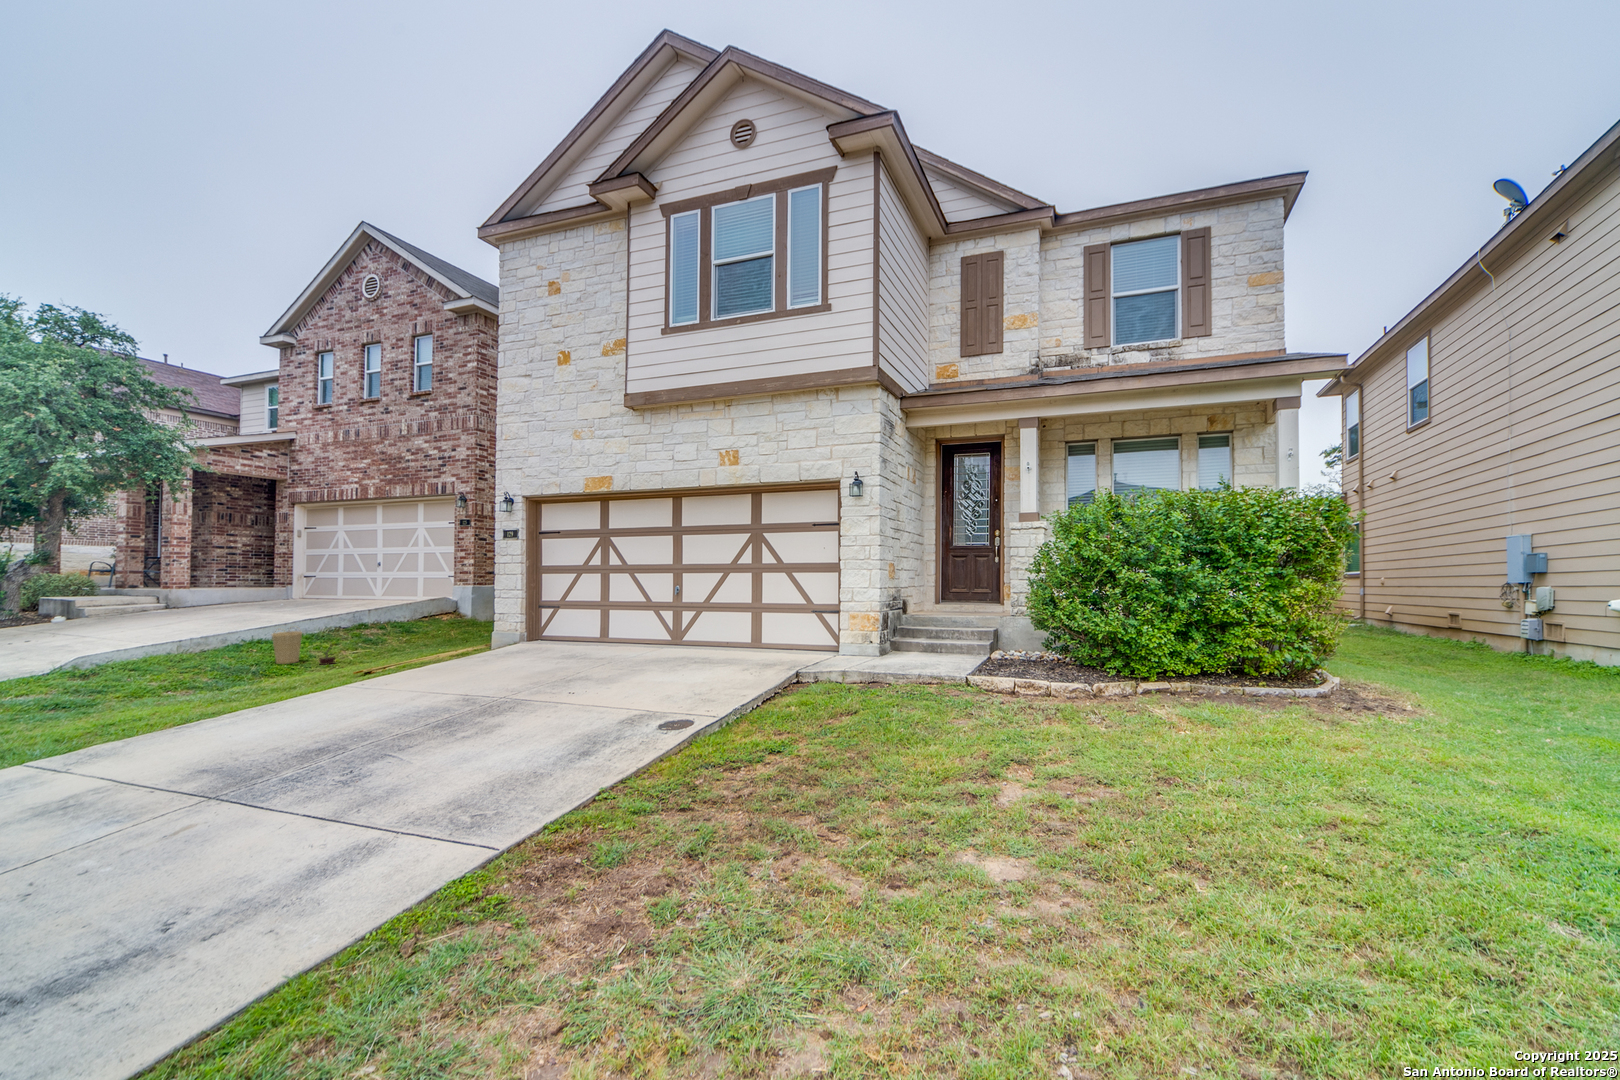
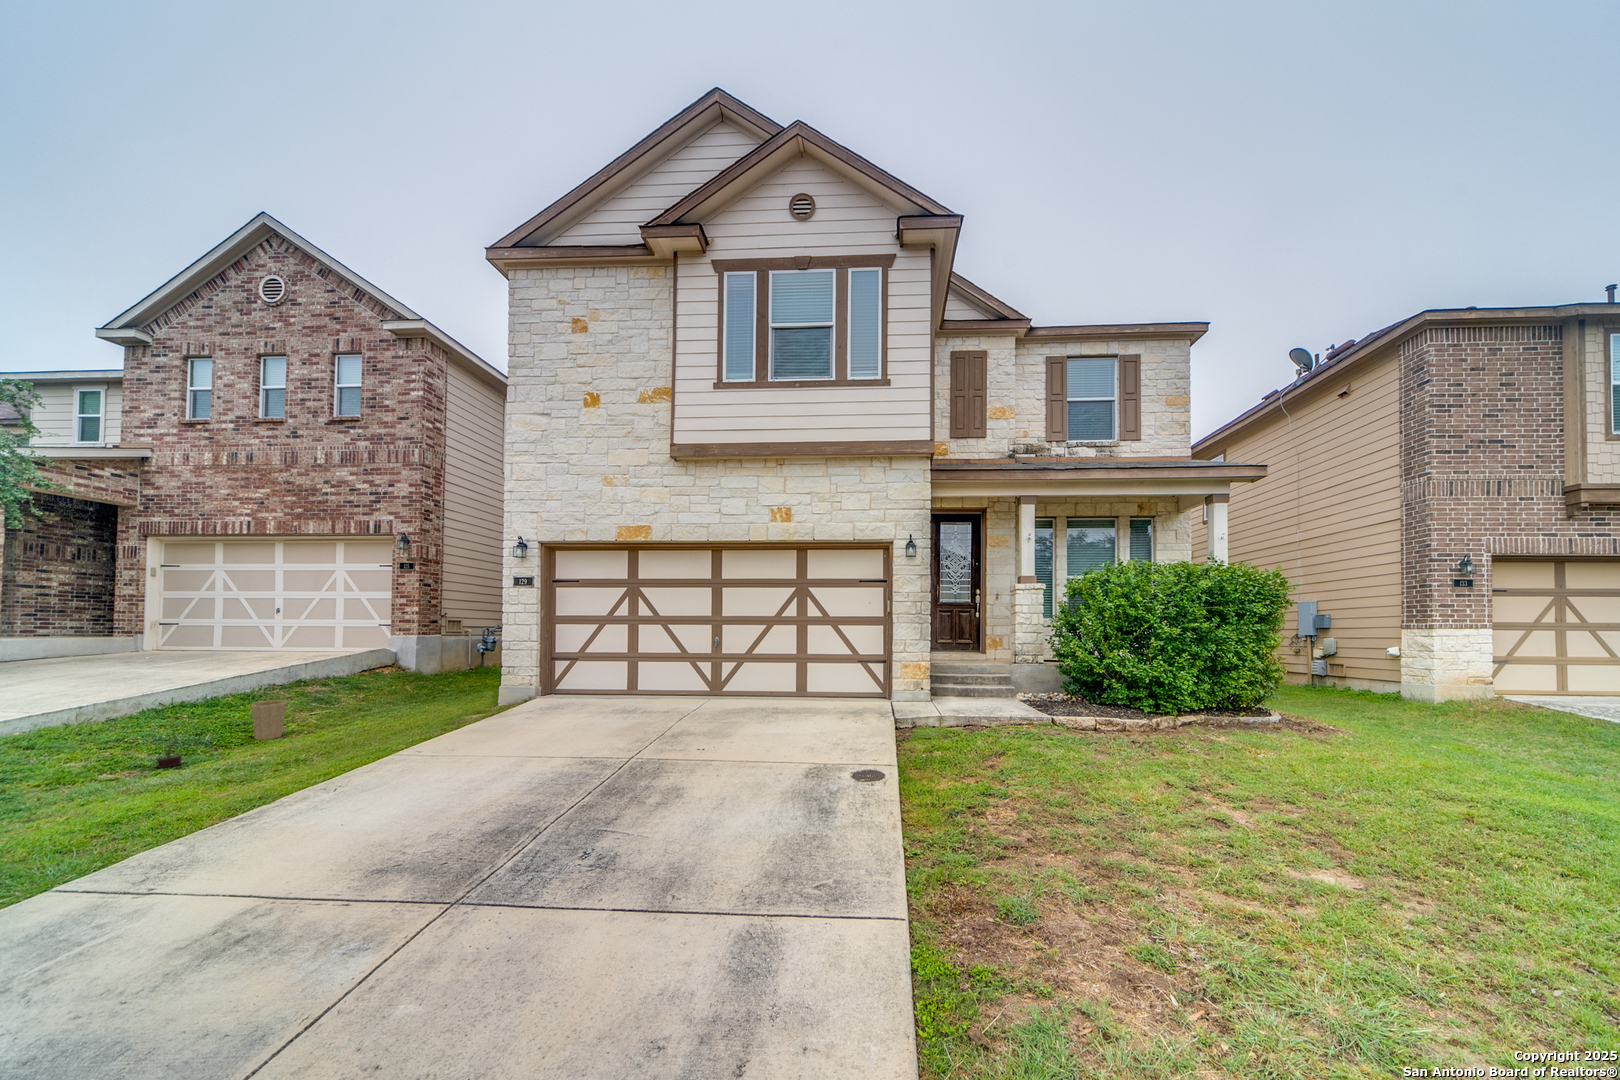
potted plant: present [315,634,345,665] -> present [149,717,196,768]

